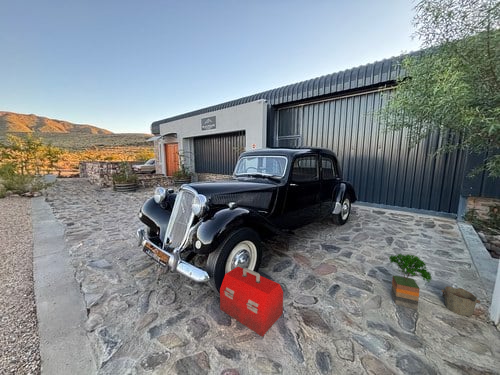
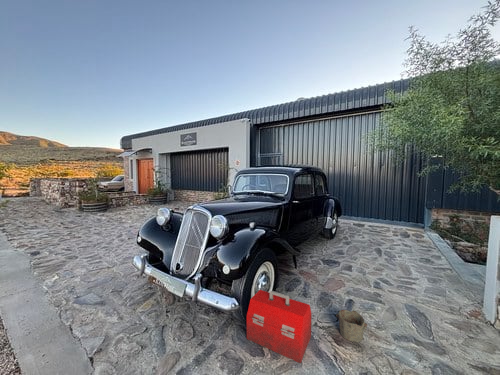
potted tree: present [389,254,432,309] -> none [397,264,440,317]
bucket: present [441,286,480,316] -> present [336,310,367,342]

